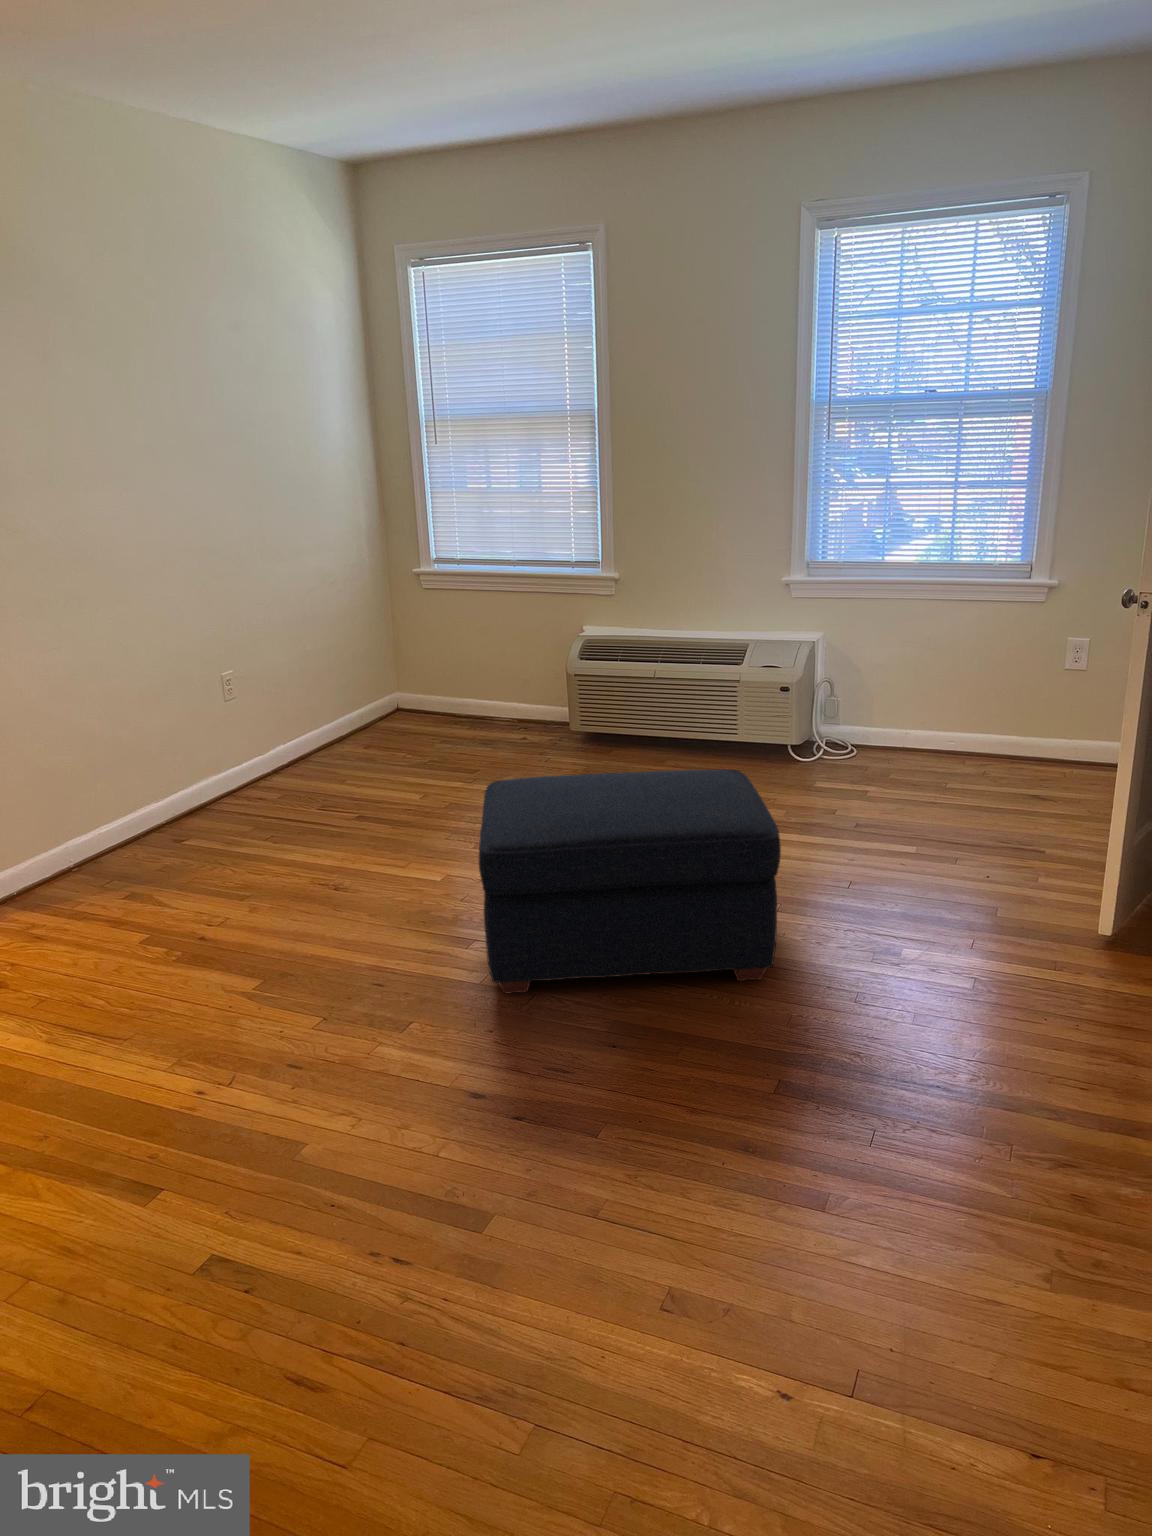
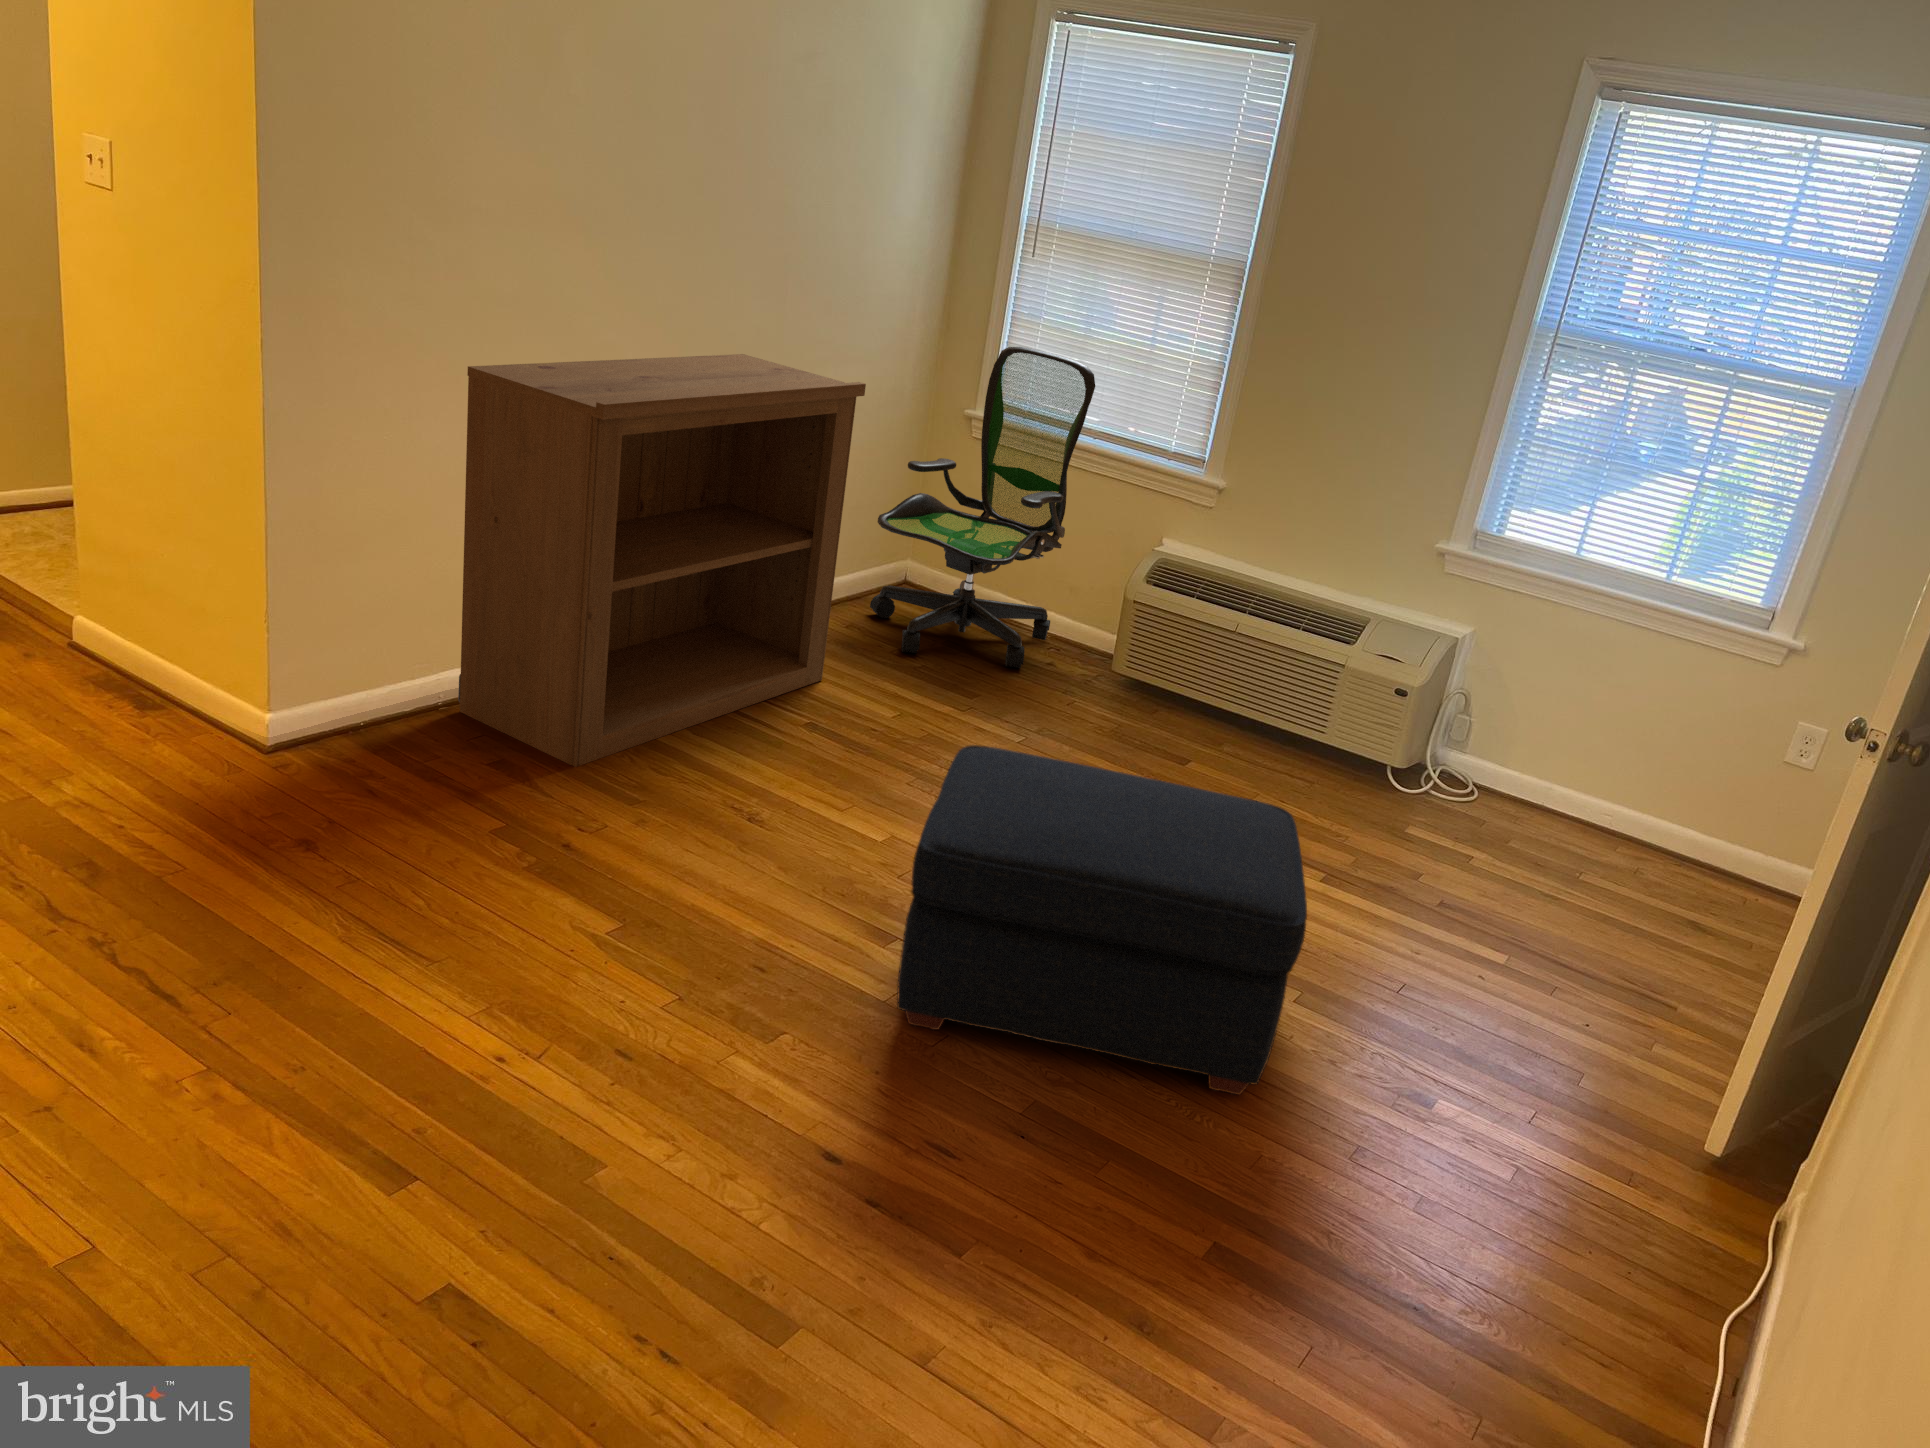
office chair: none [369,510,515,755] -> present [870,347,1095,668]
bookshelf: none [31,553,358,886] -> present [458,354,866,767]

